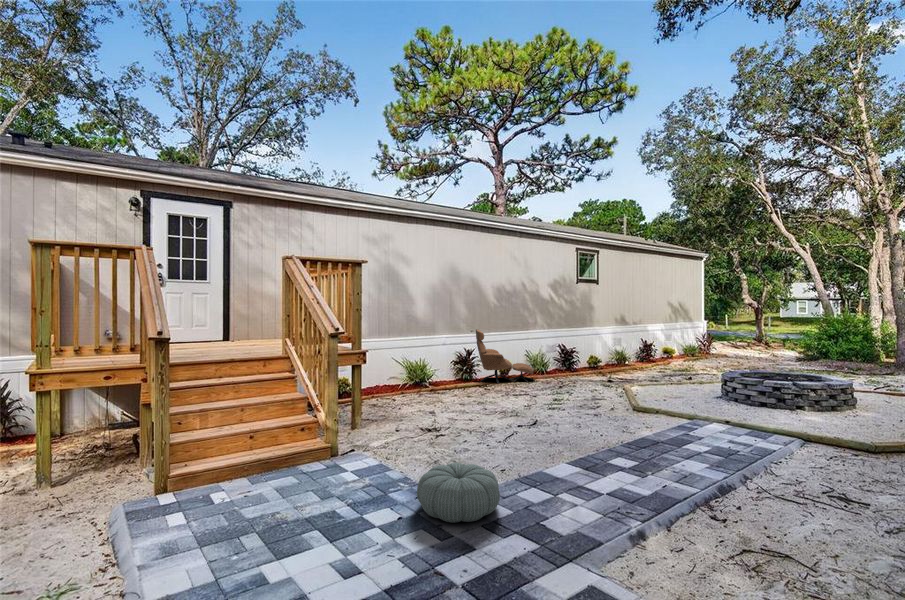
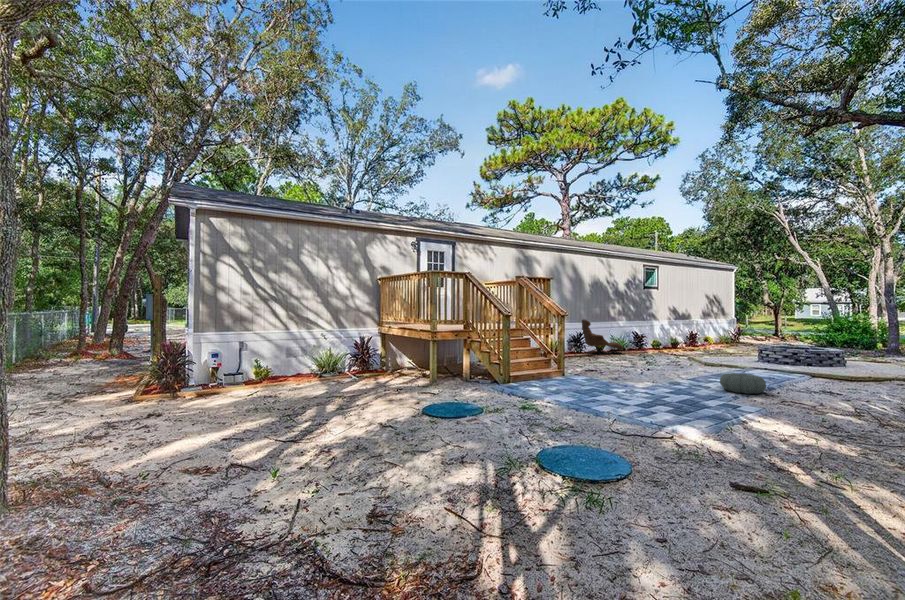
pouf: present [417,463,500,523] -> present [720,373,766,394]

